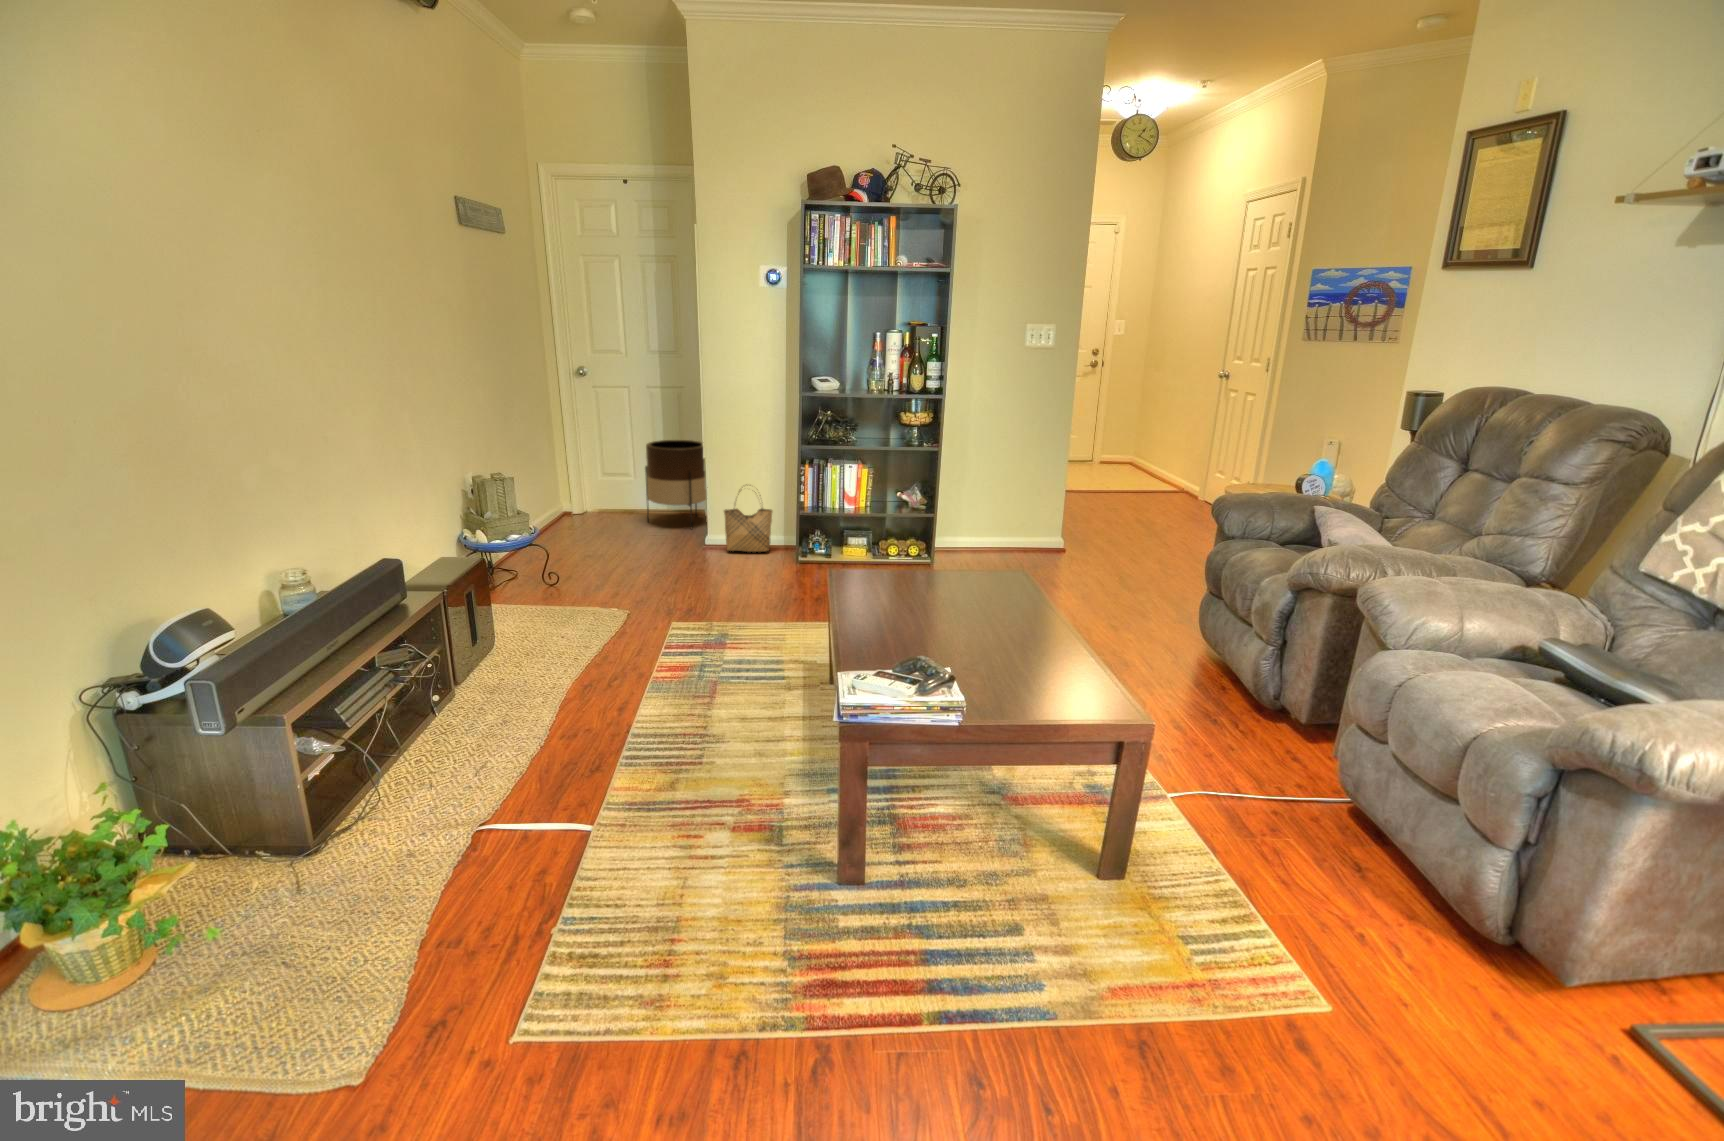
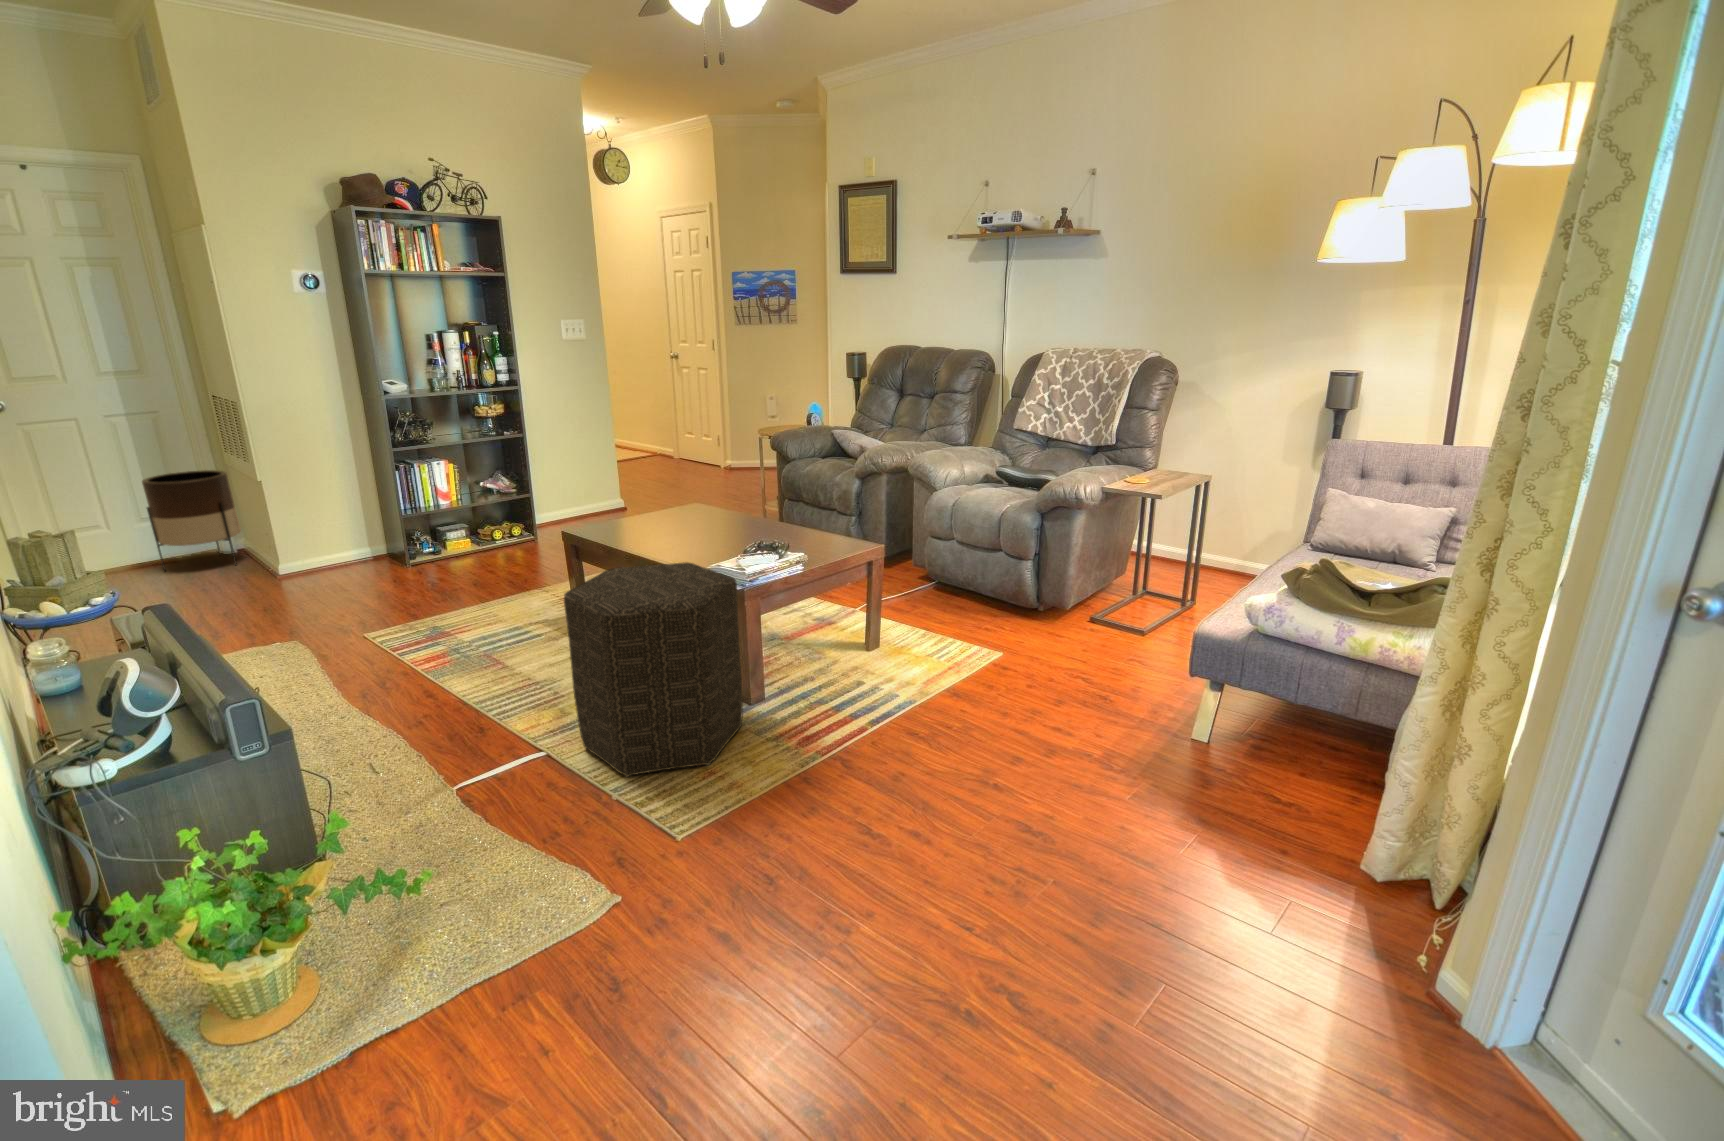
woven basket: present [724,491,772,552] -> none [302,500,365,571]
ottoman: none [591,638,807,944] -> present [564,562,743,777]

